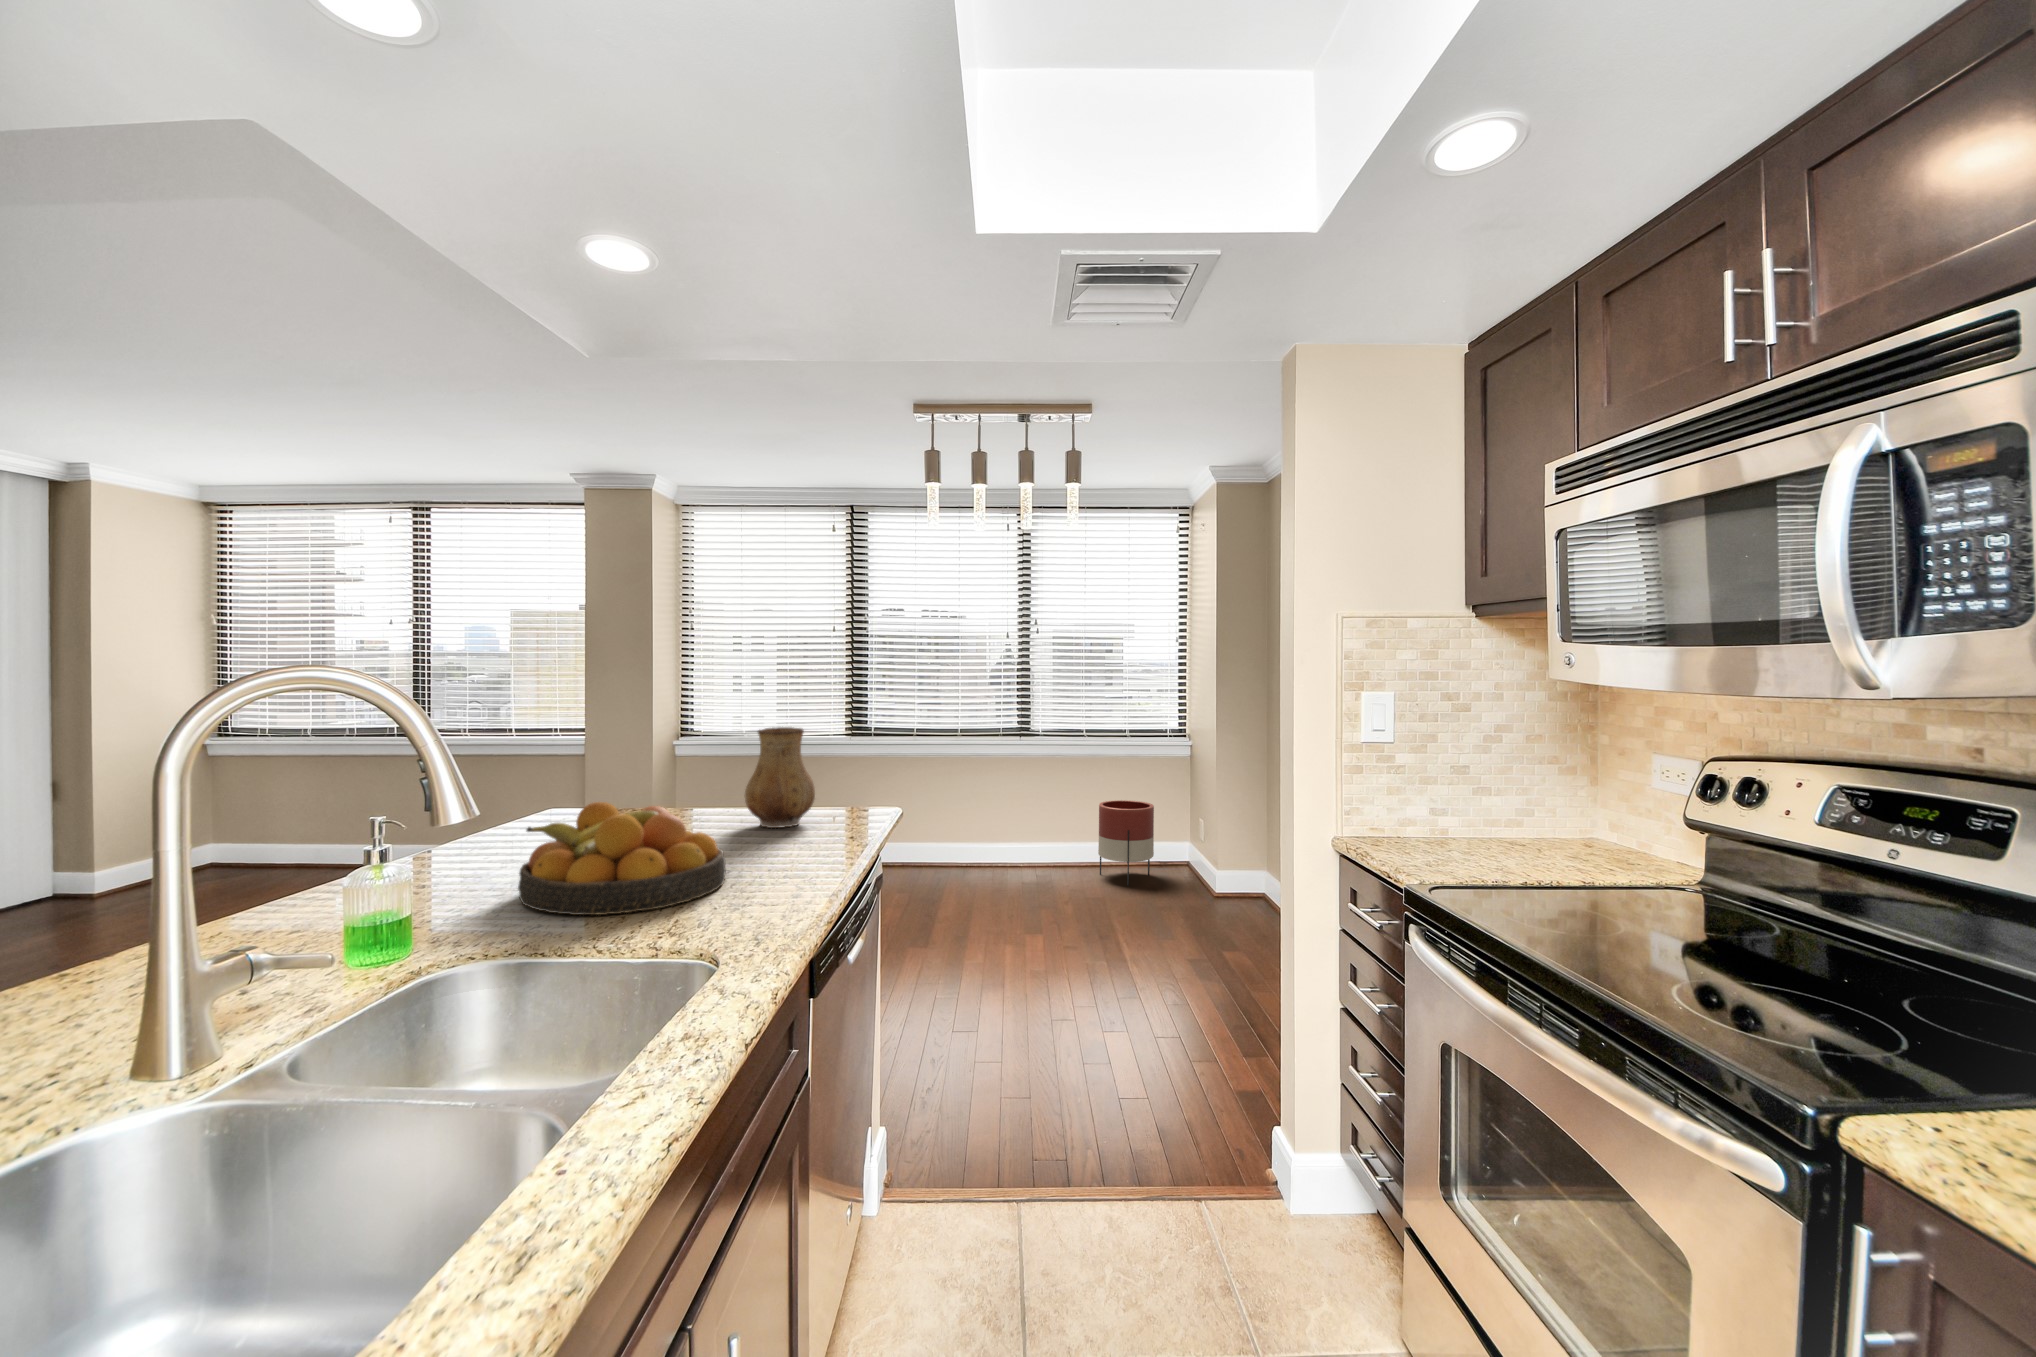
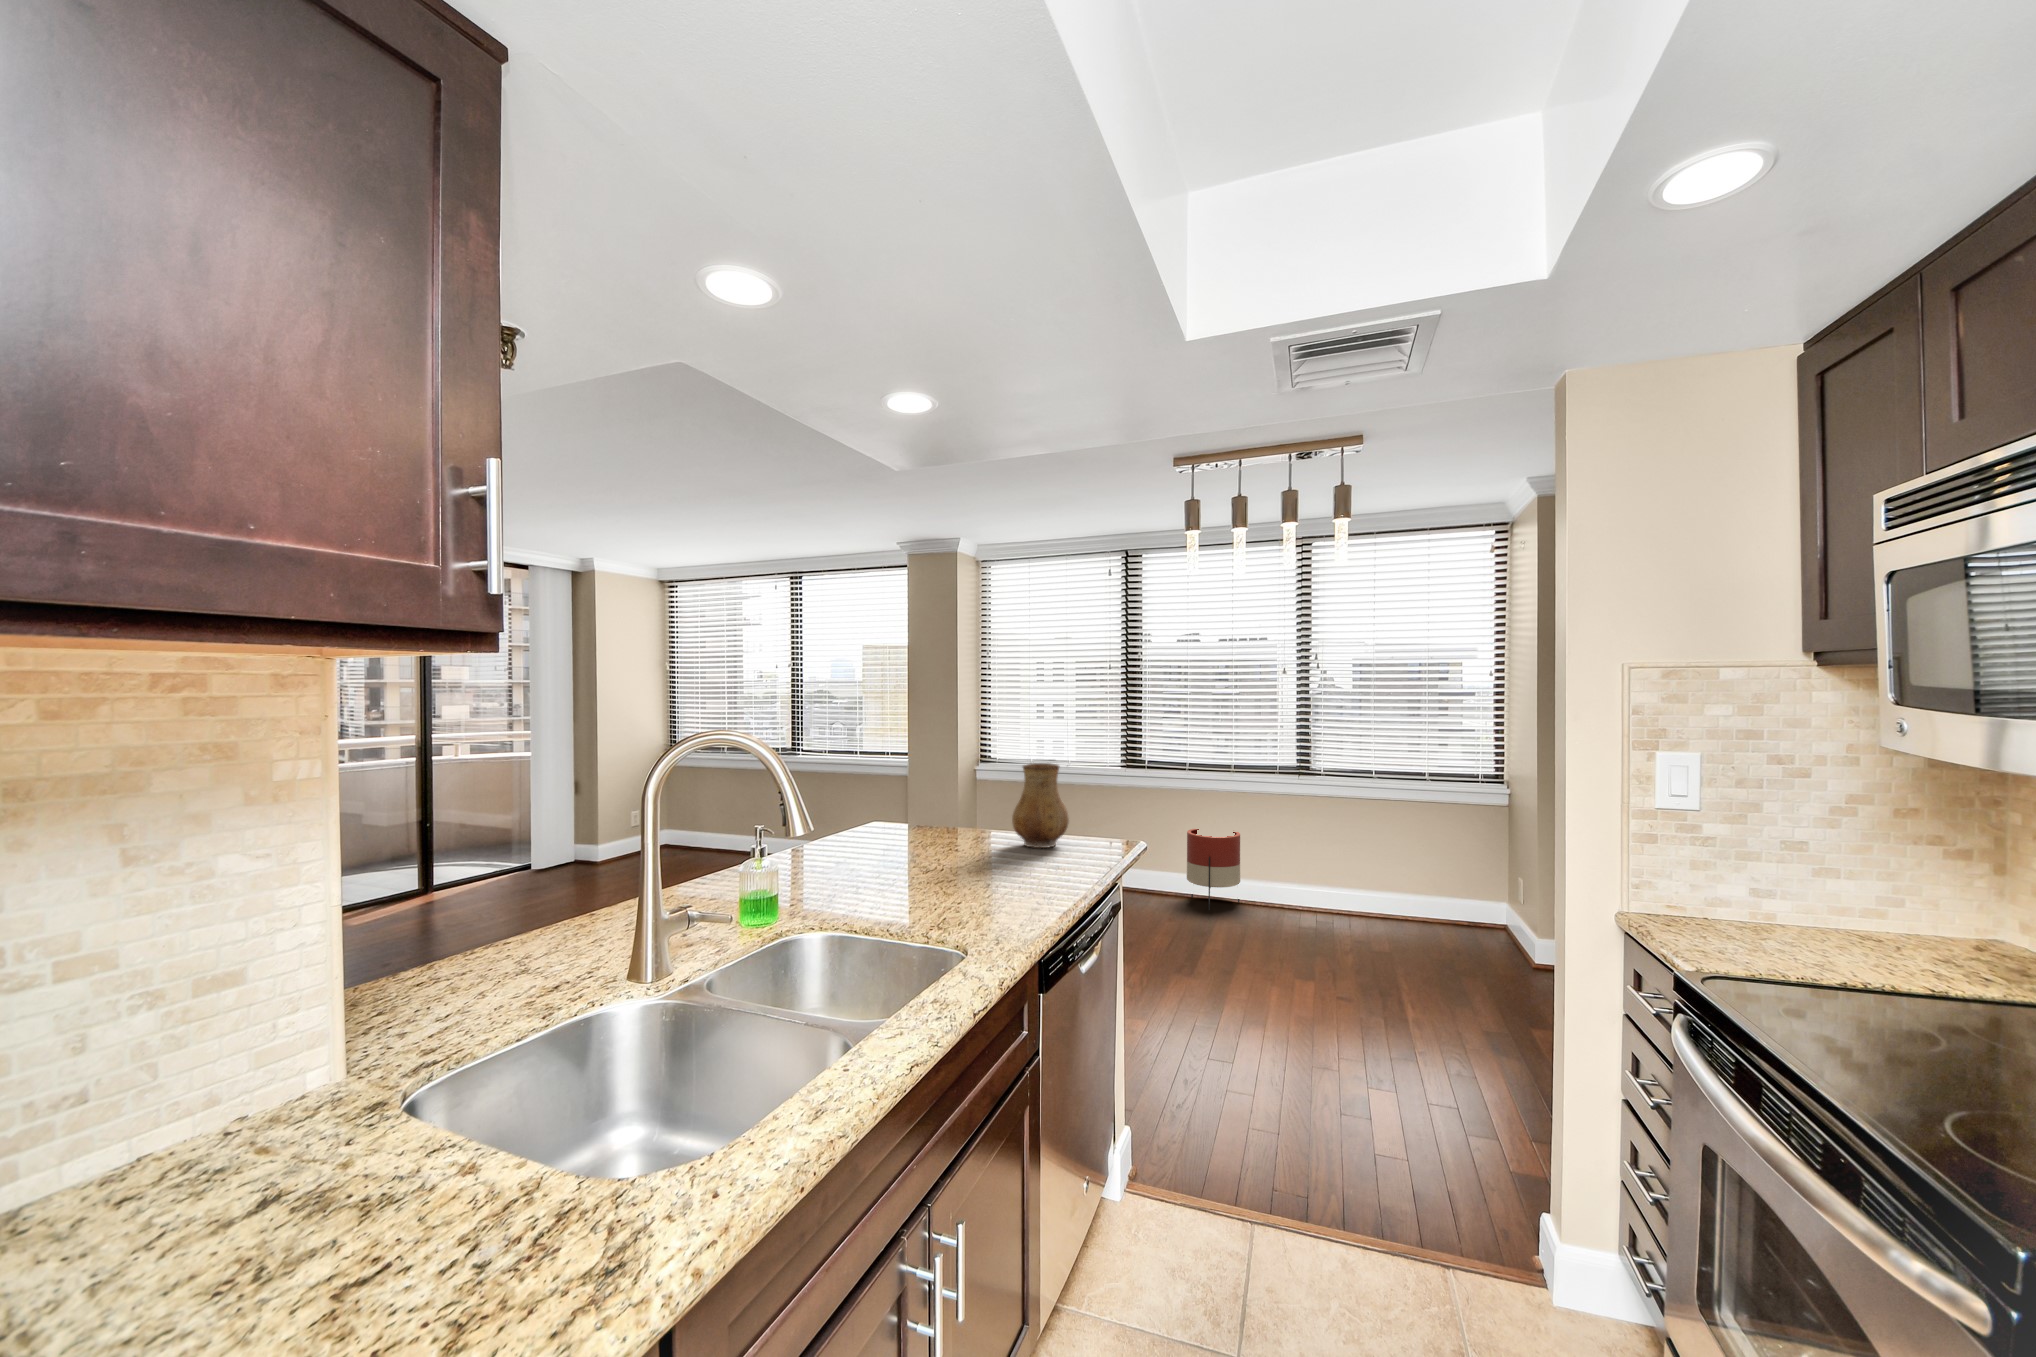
planter: present [1098,800,1154,886] -> present [1187,829,1240,910]
fruit bowl: present [518,802,726,915] -> none [843,820,988,907]

